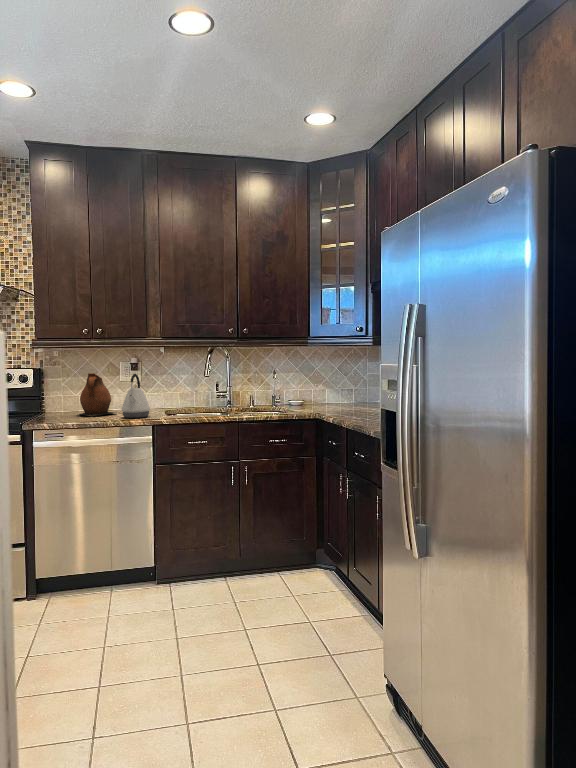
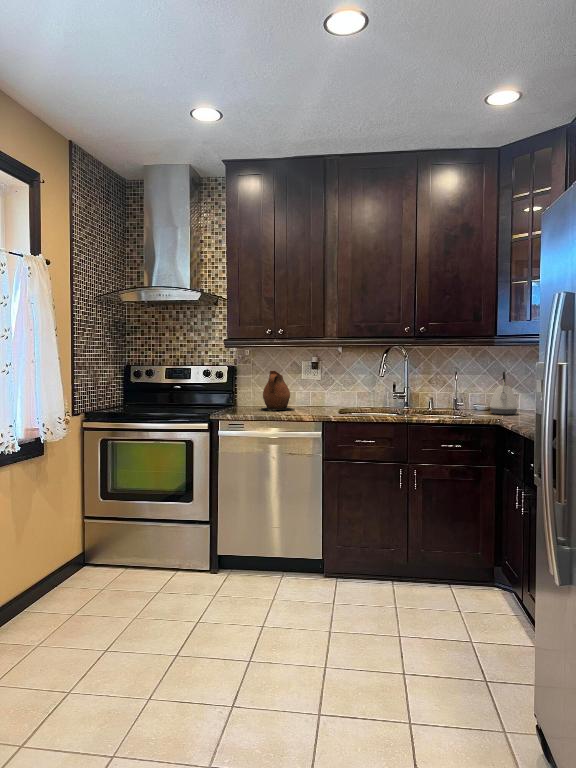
kettle: present [122,374,150,418] -> present [489,372,518,415]

